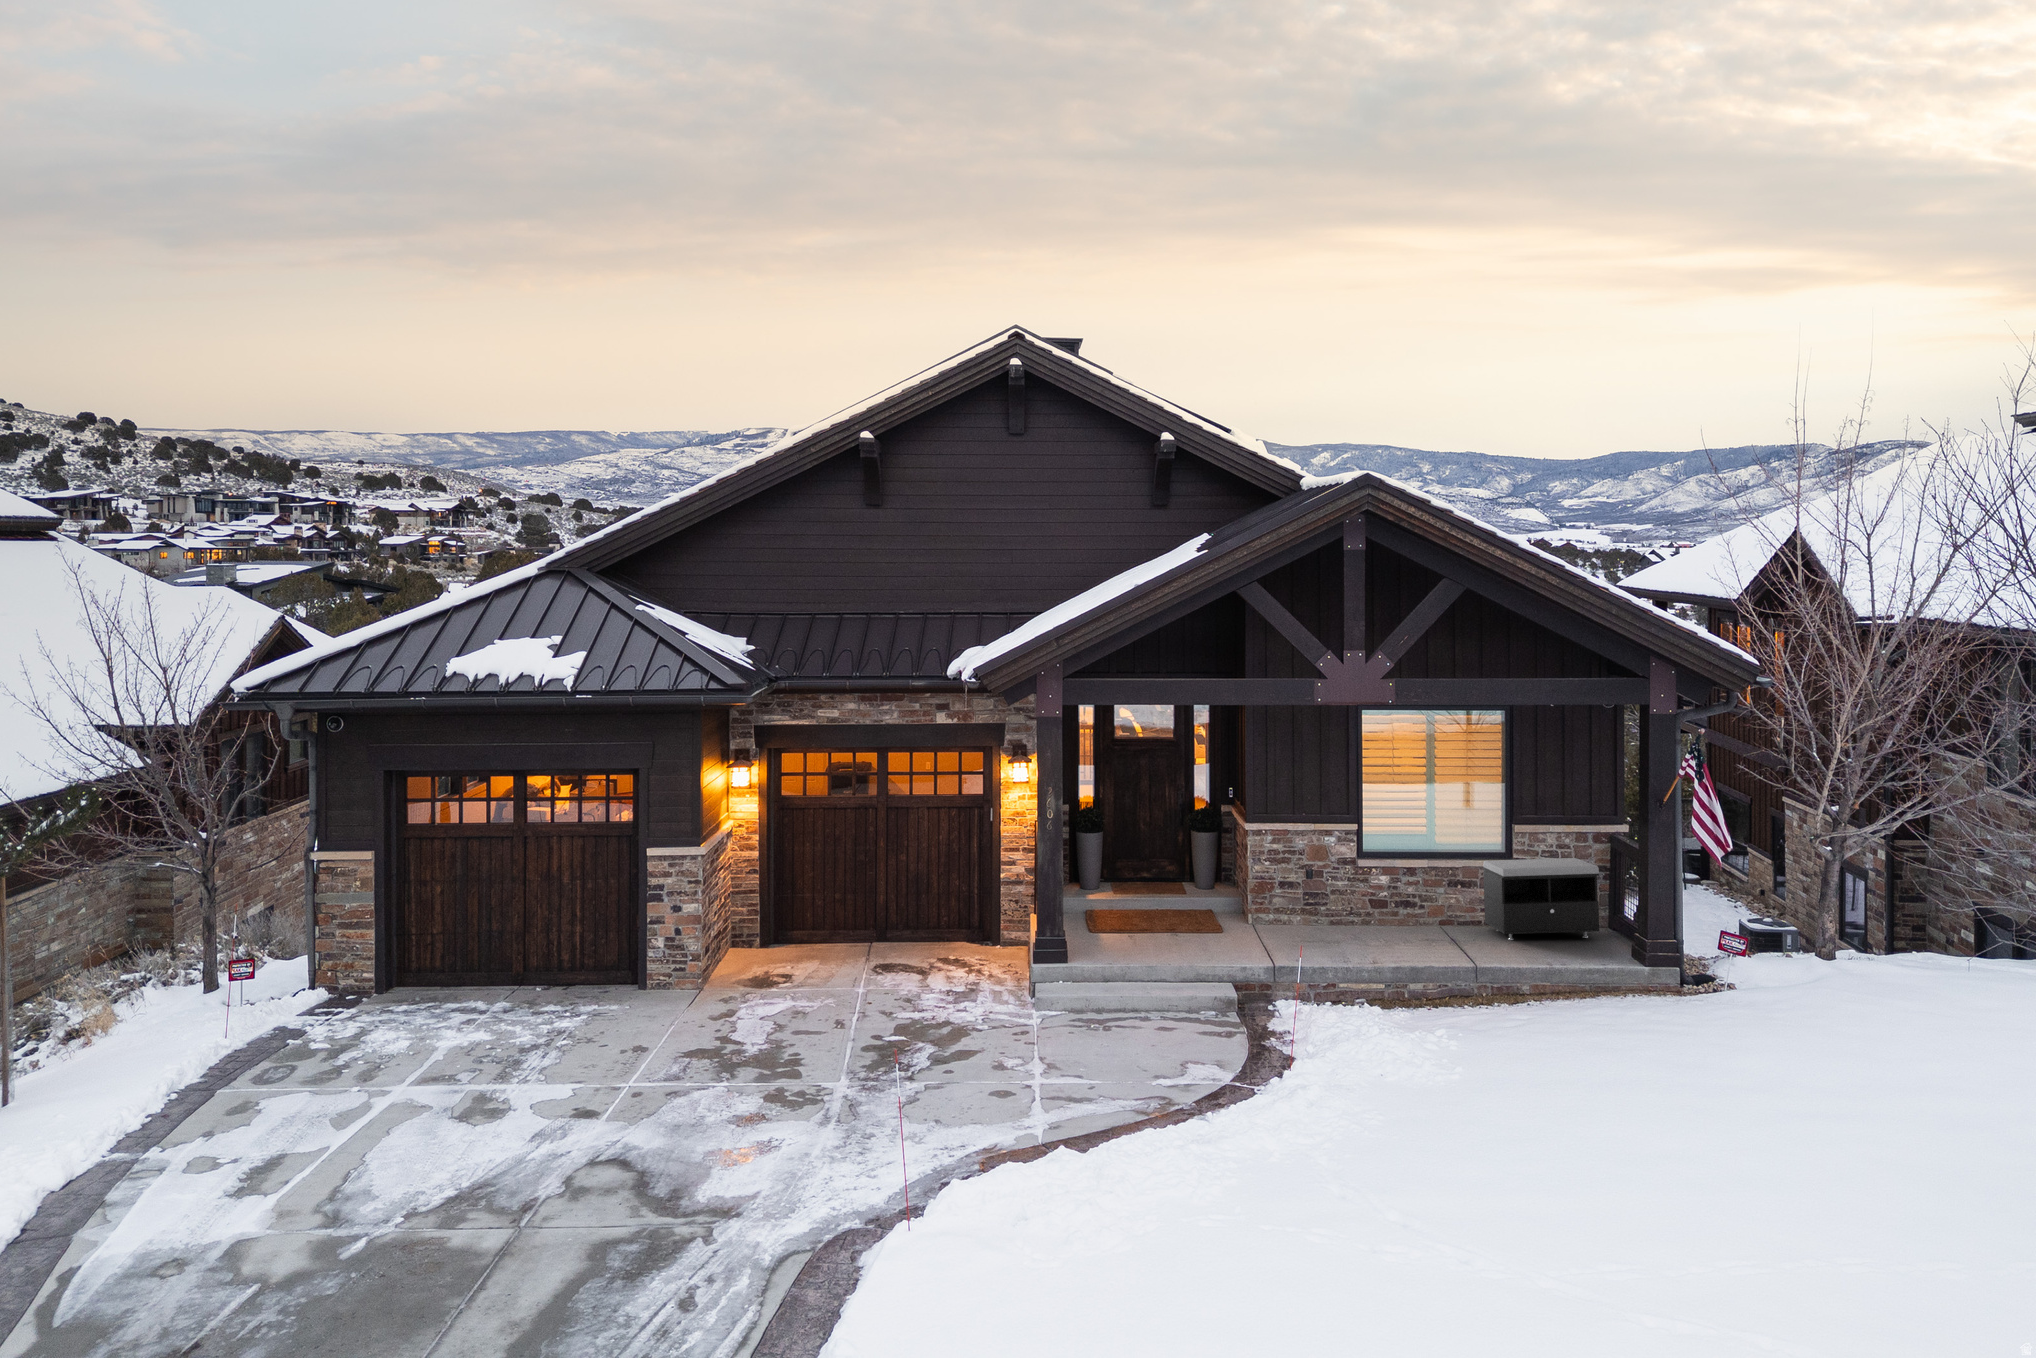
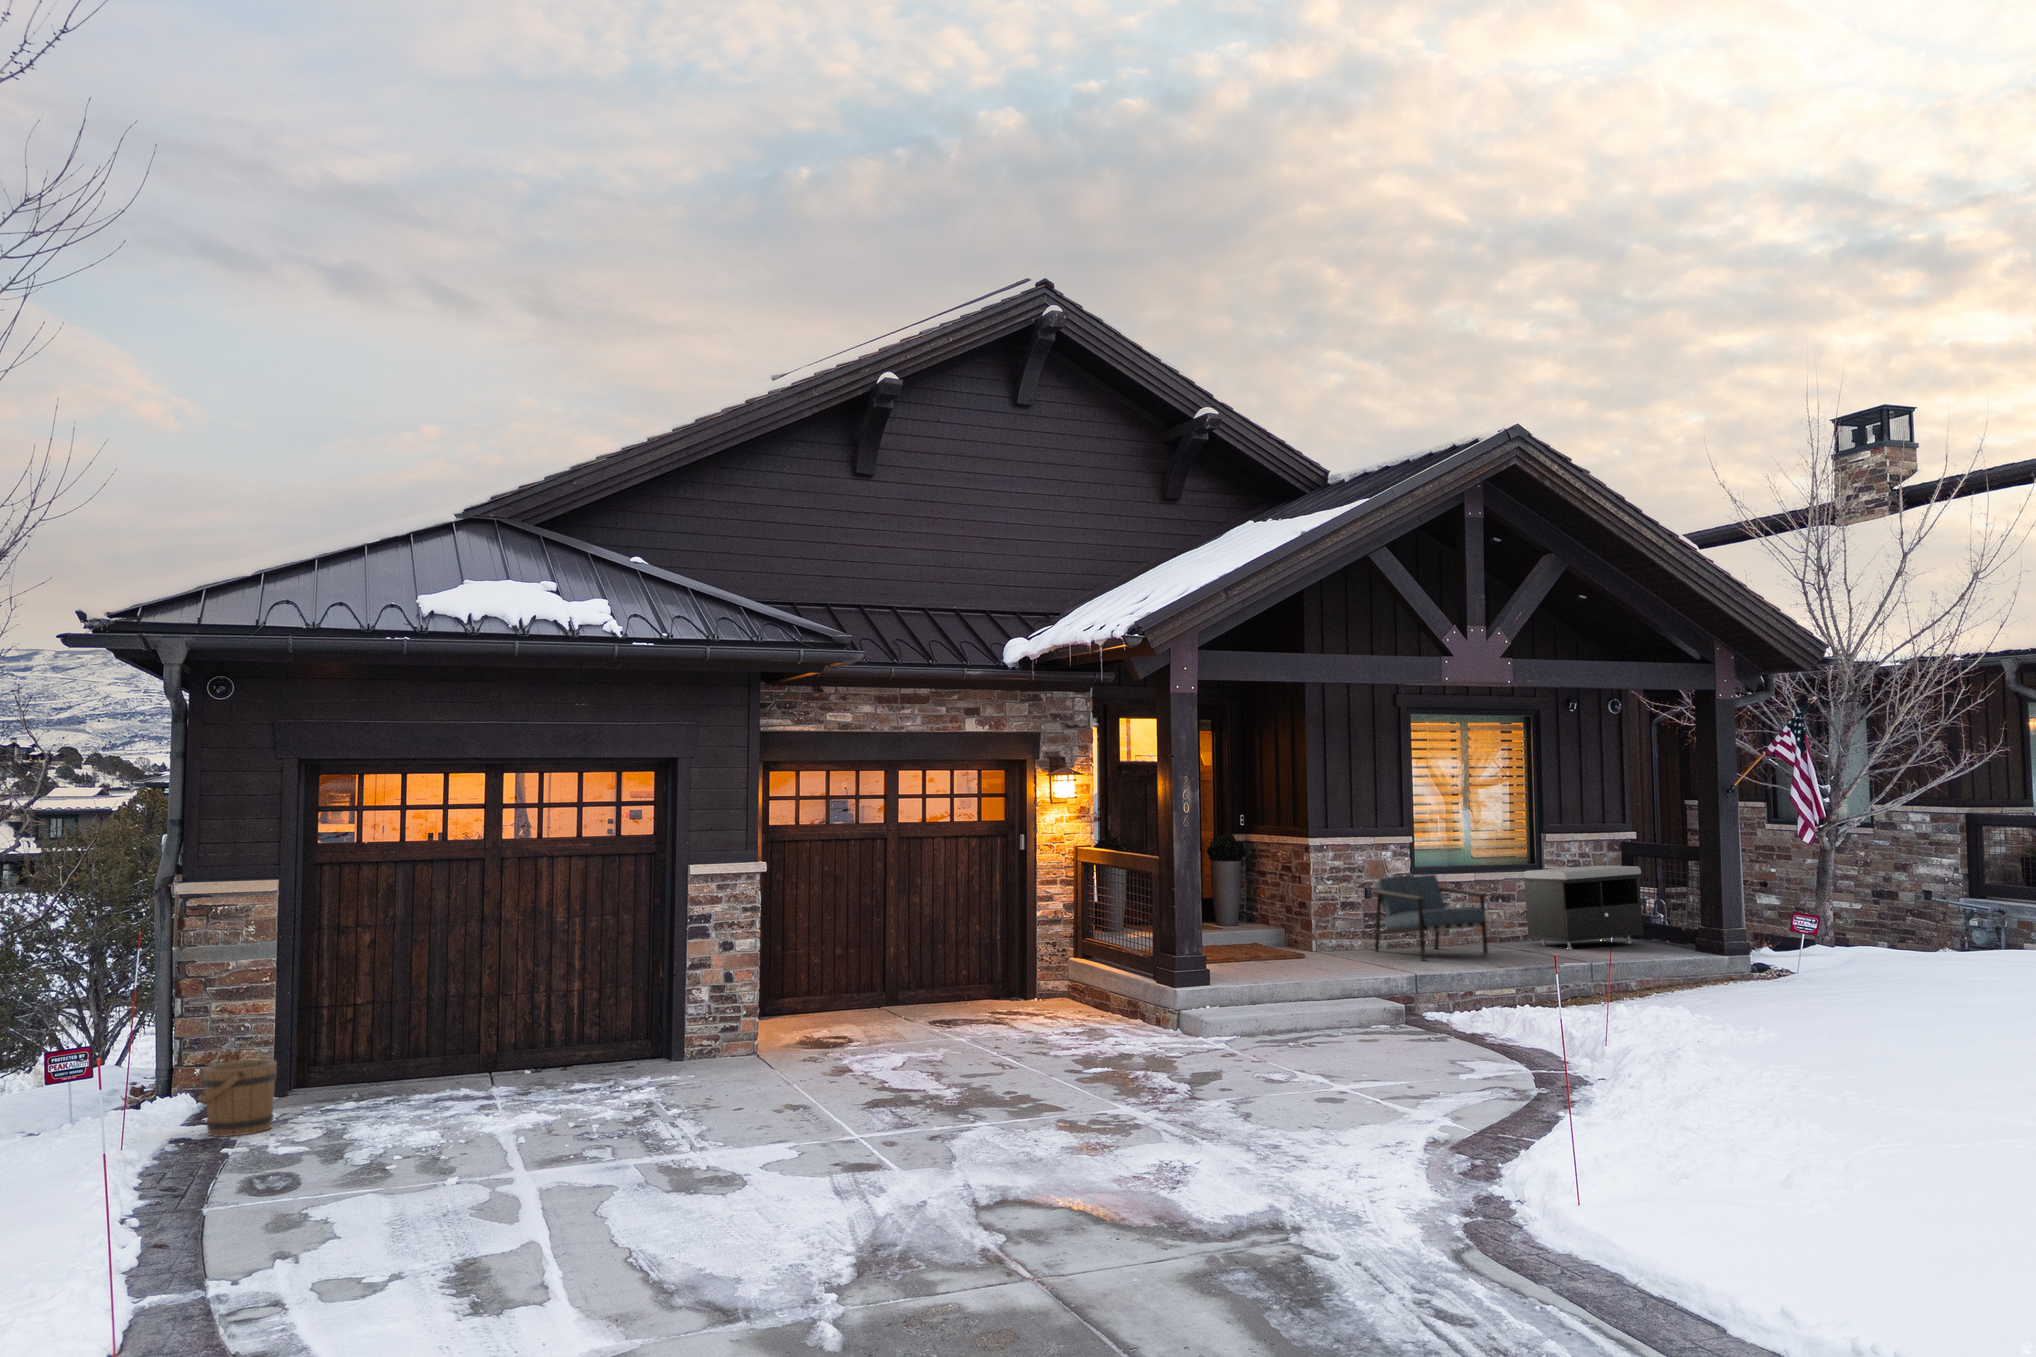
armchair: none [1317,861,1398,944] -> present [1372,875,1488,961]
bucket: none [310,969,363,1021] -> present [198,1060,277,1137]

